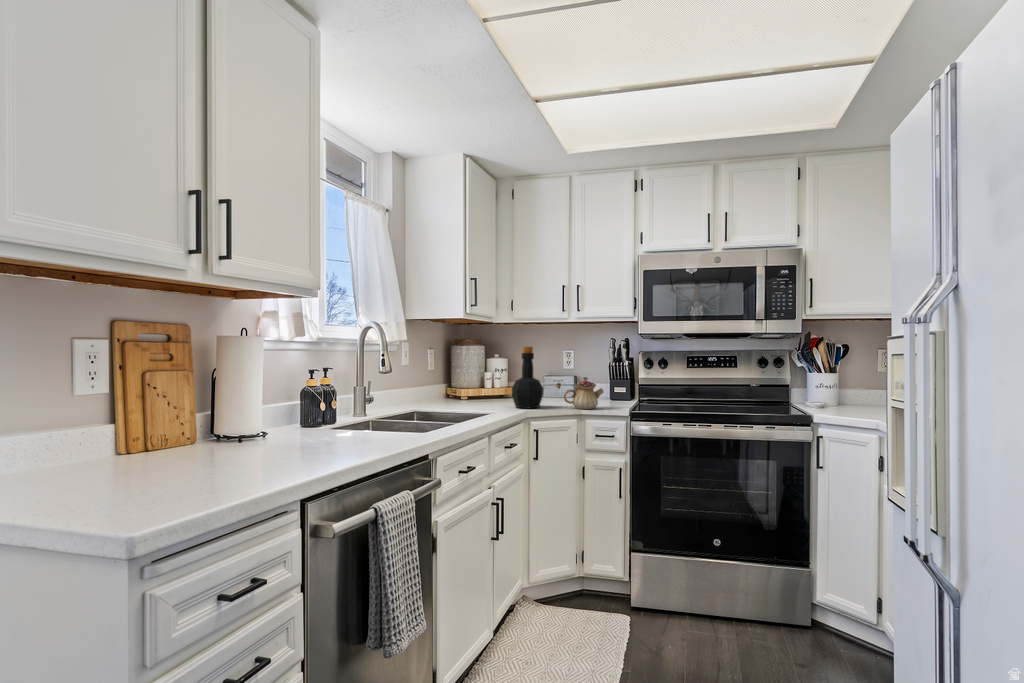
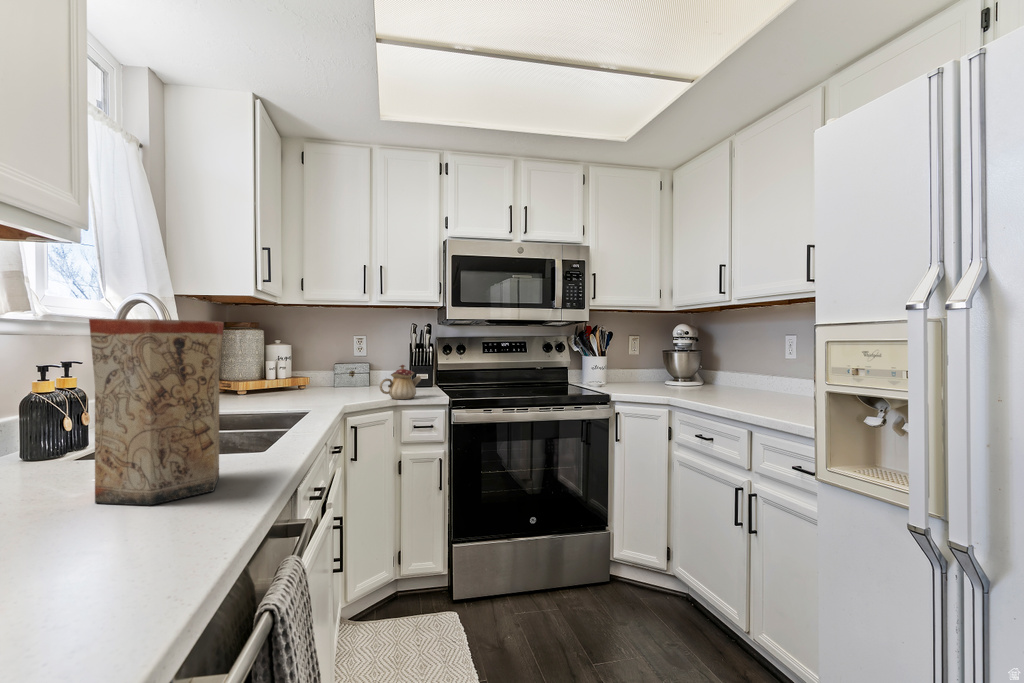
vase: none [313,341,387,451] -> present [89,319,223,505]
bottle: present [512,347,543,408] -> none [318,332,356,402]

